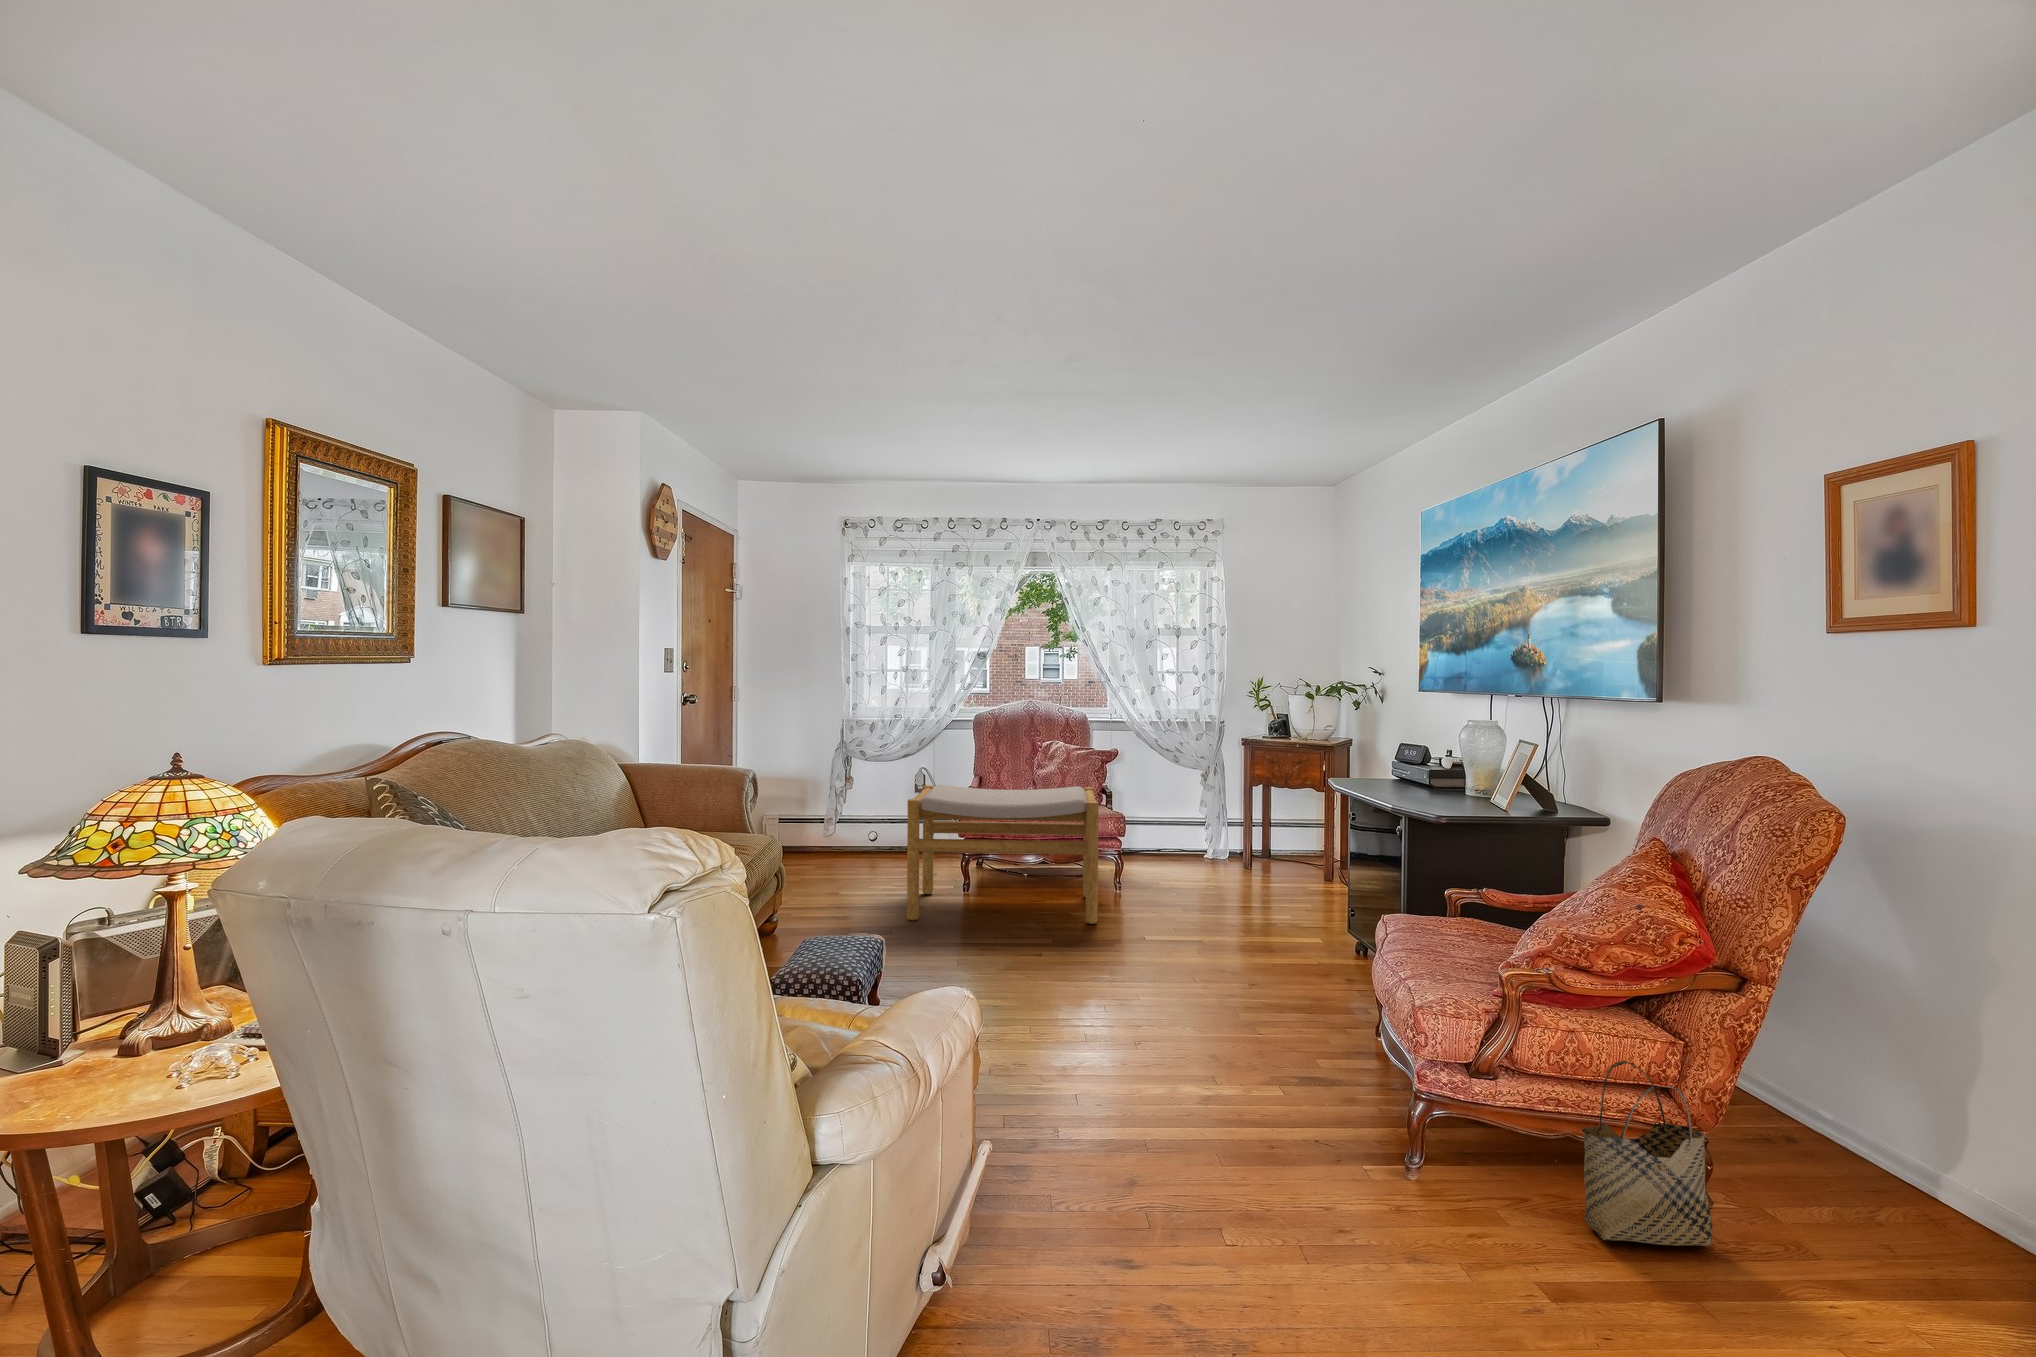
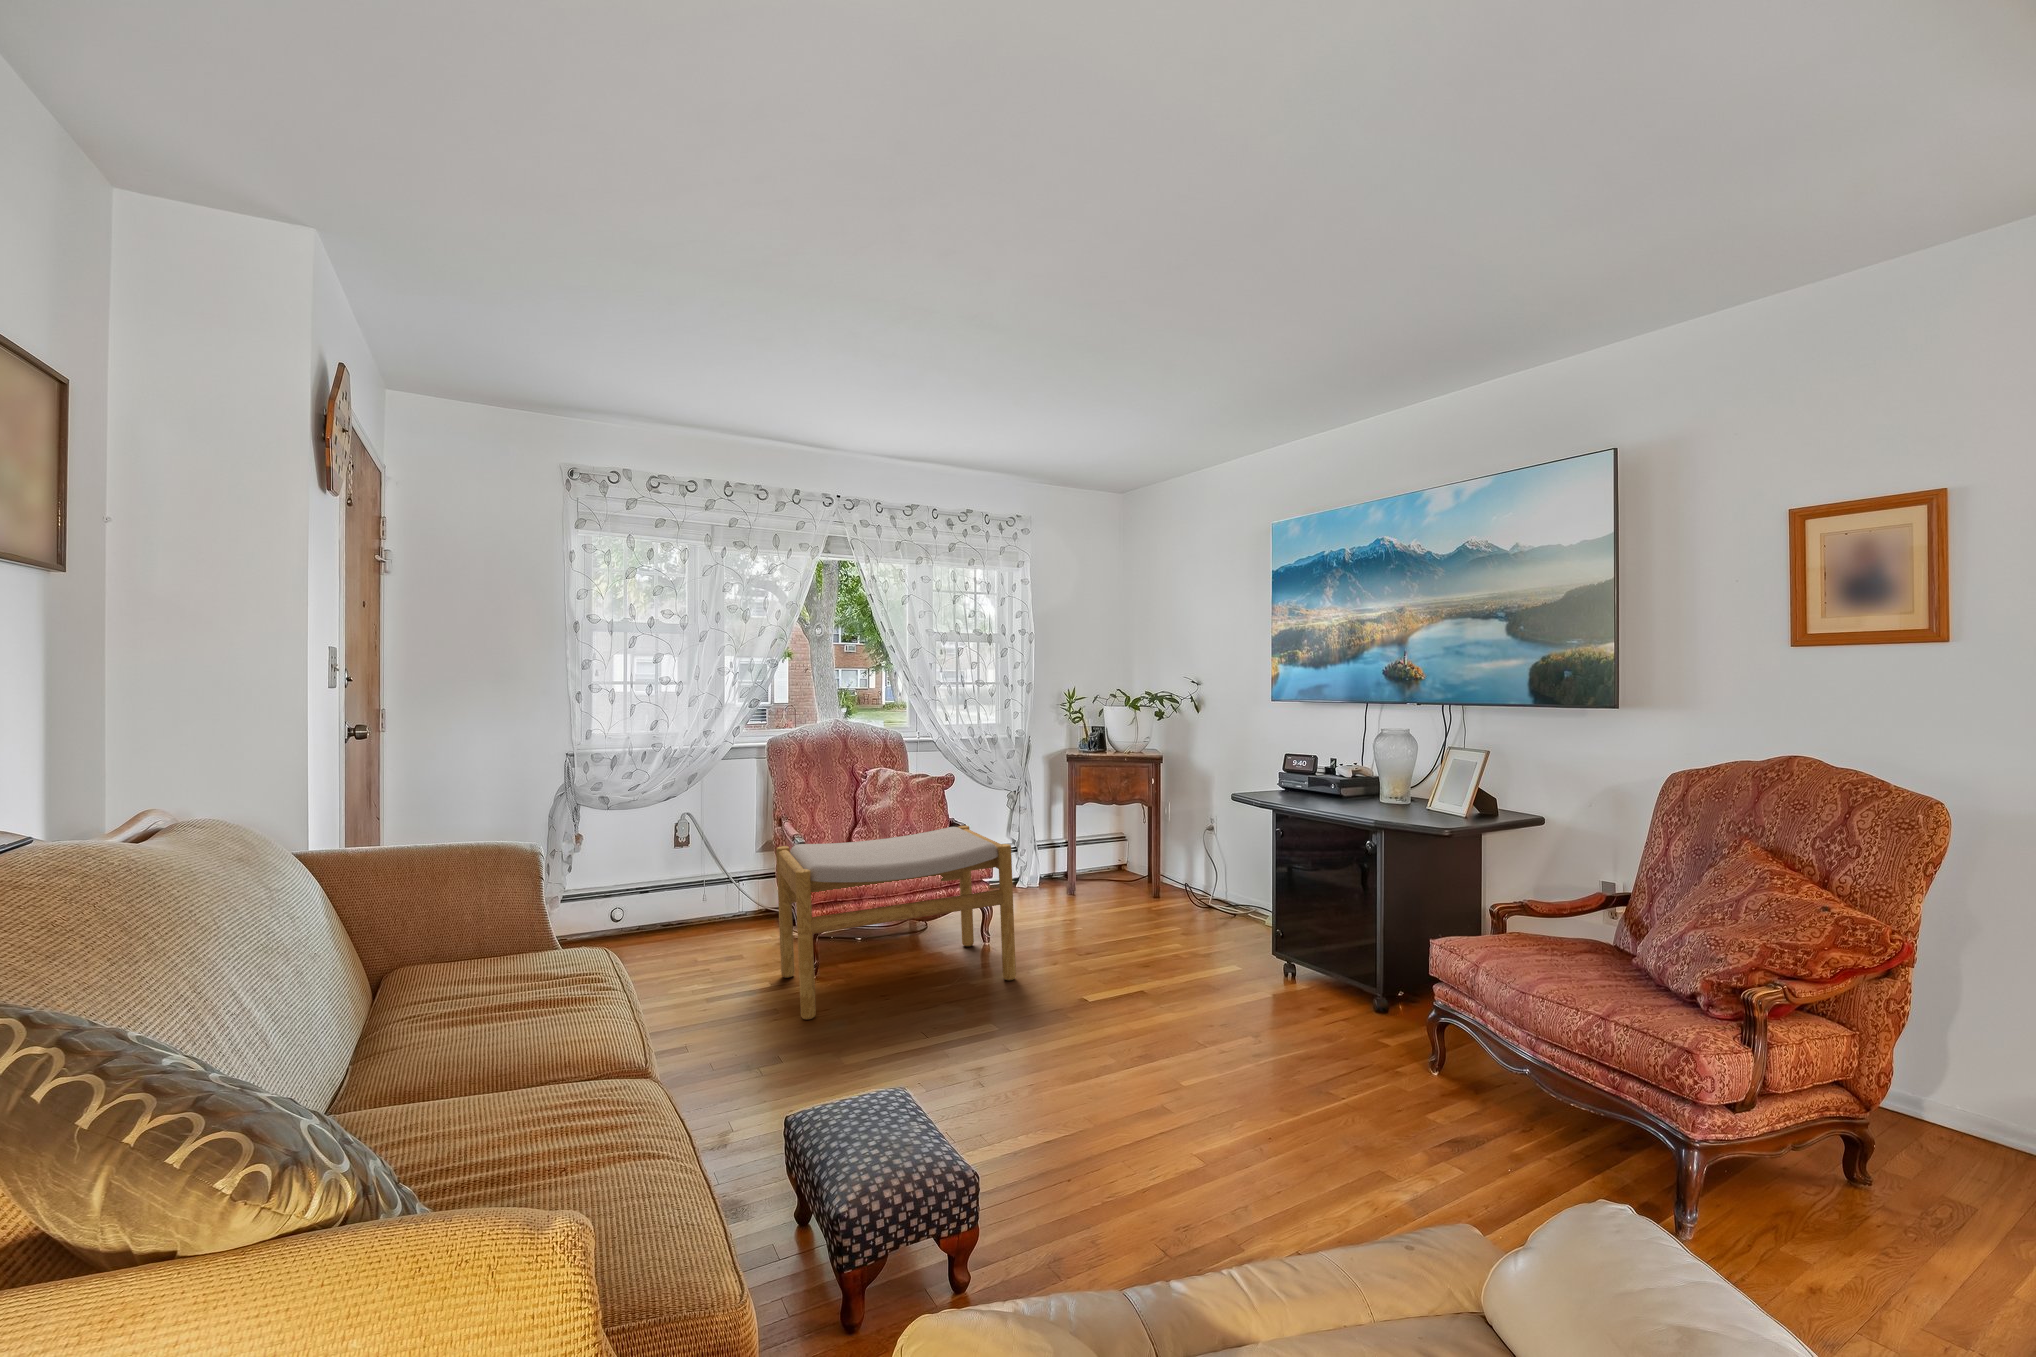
woven basket: present [1582,1061,1712,1246] -> none [1833,1064,1947,1254]

